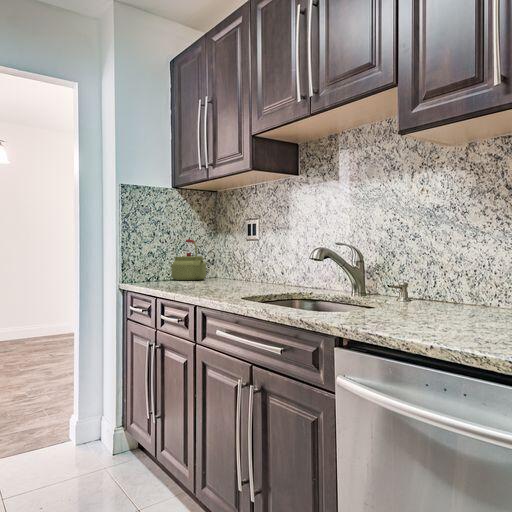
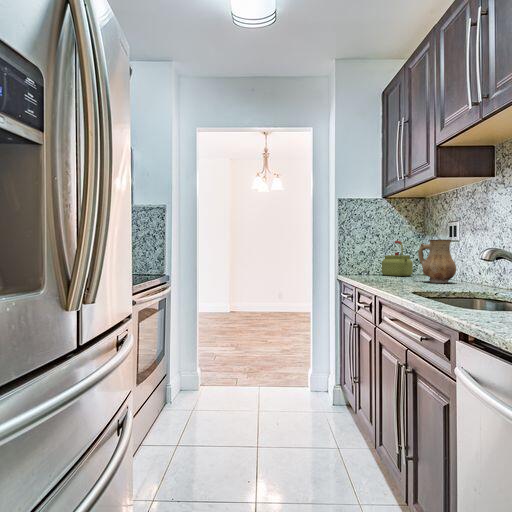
ceramic pitcher: none [222,238,261,286] -> present [418,239,456,283]

